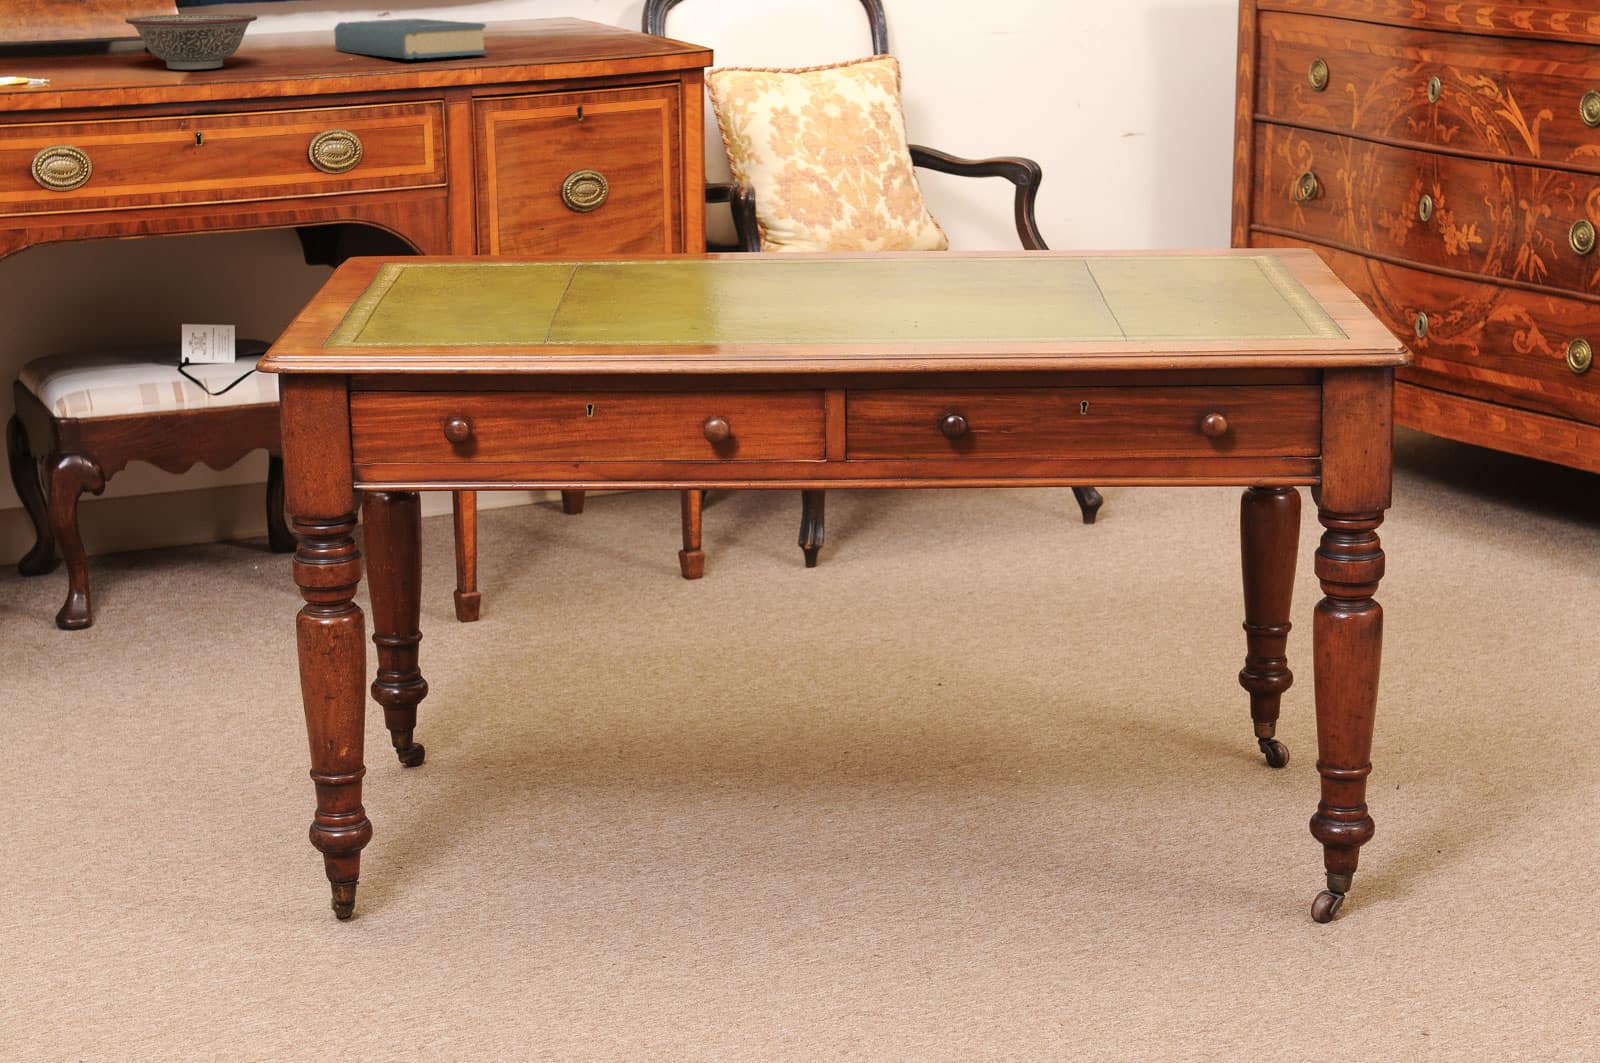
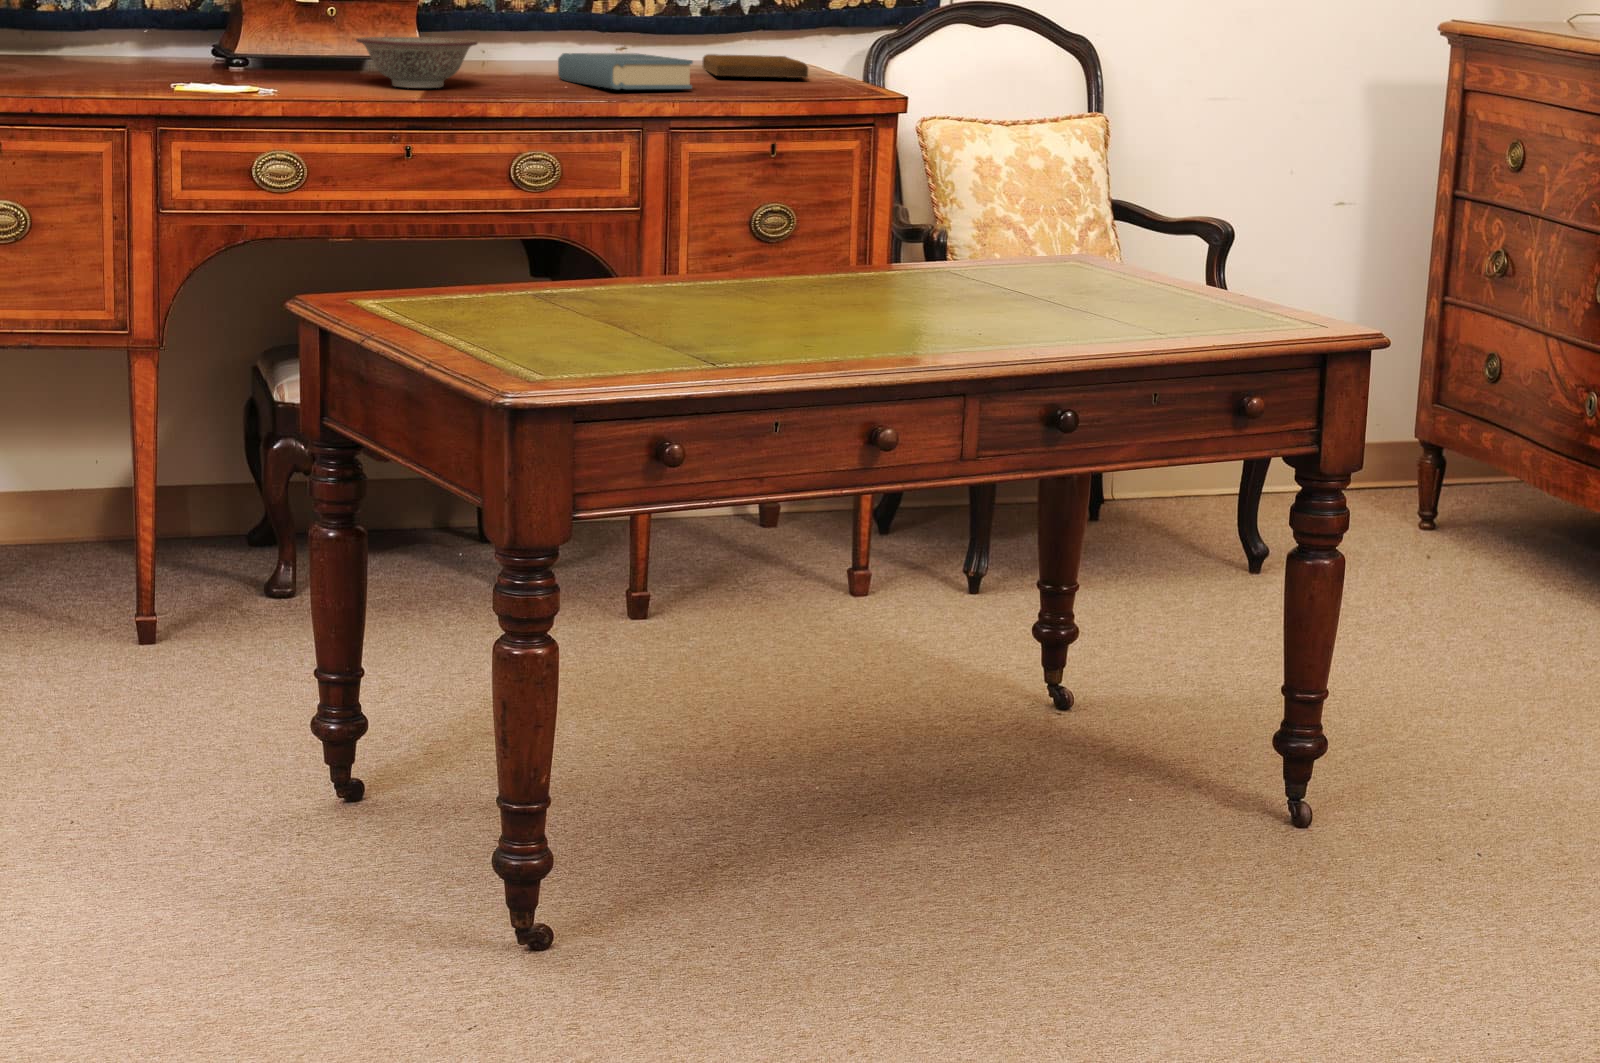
picture frame: none [475,12,598,38] -> present [703,54,808,78]

